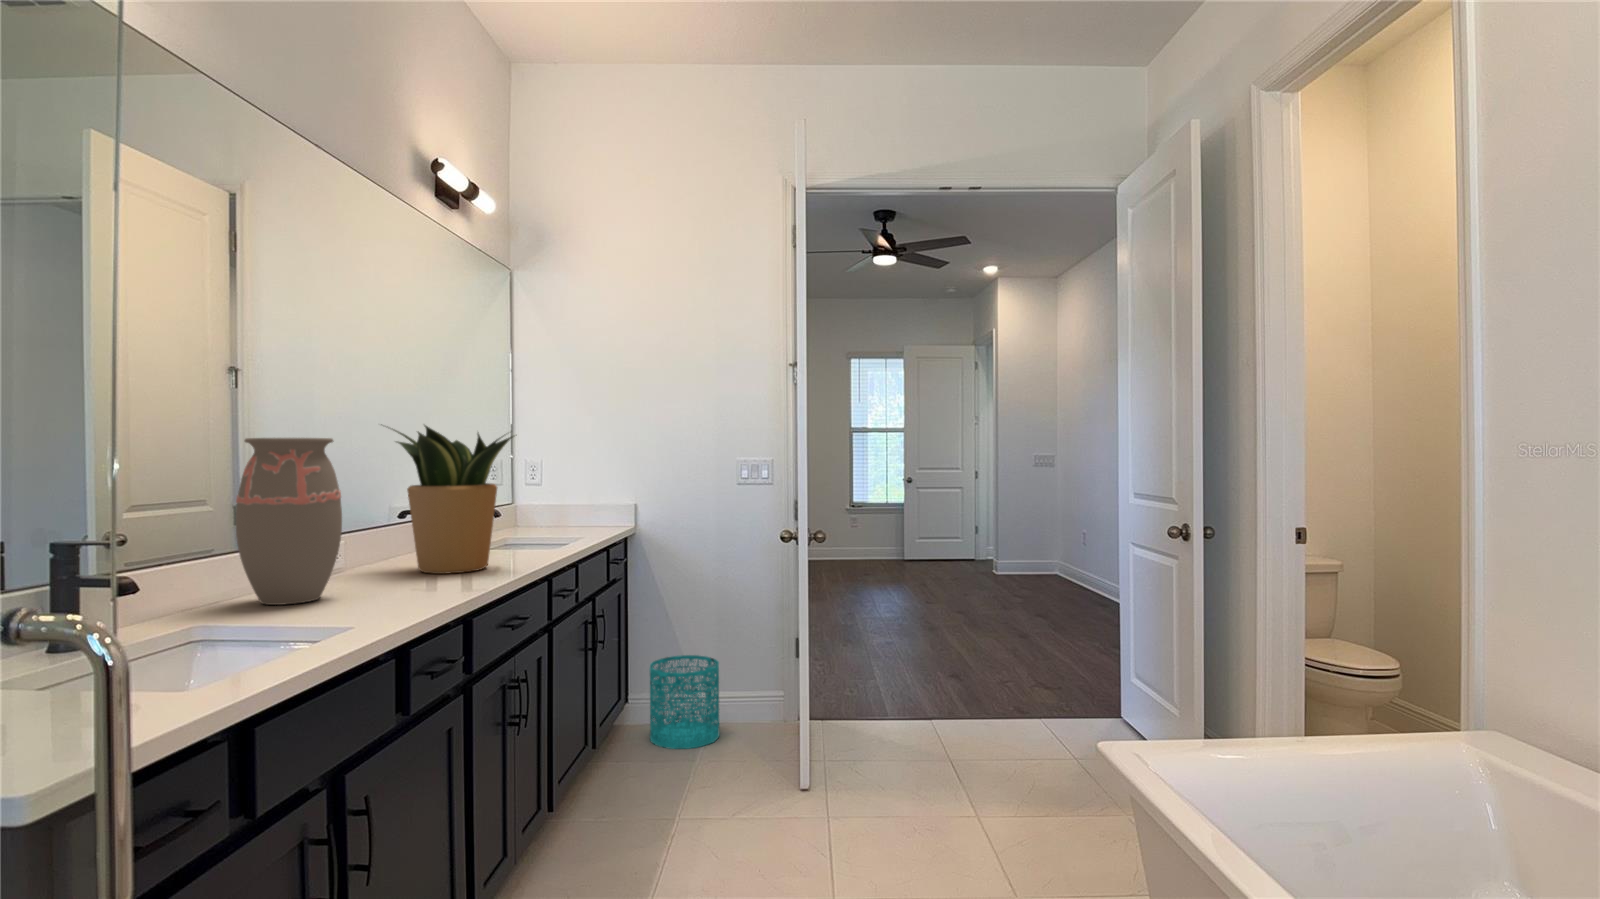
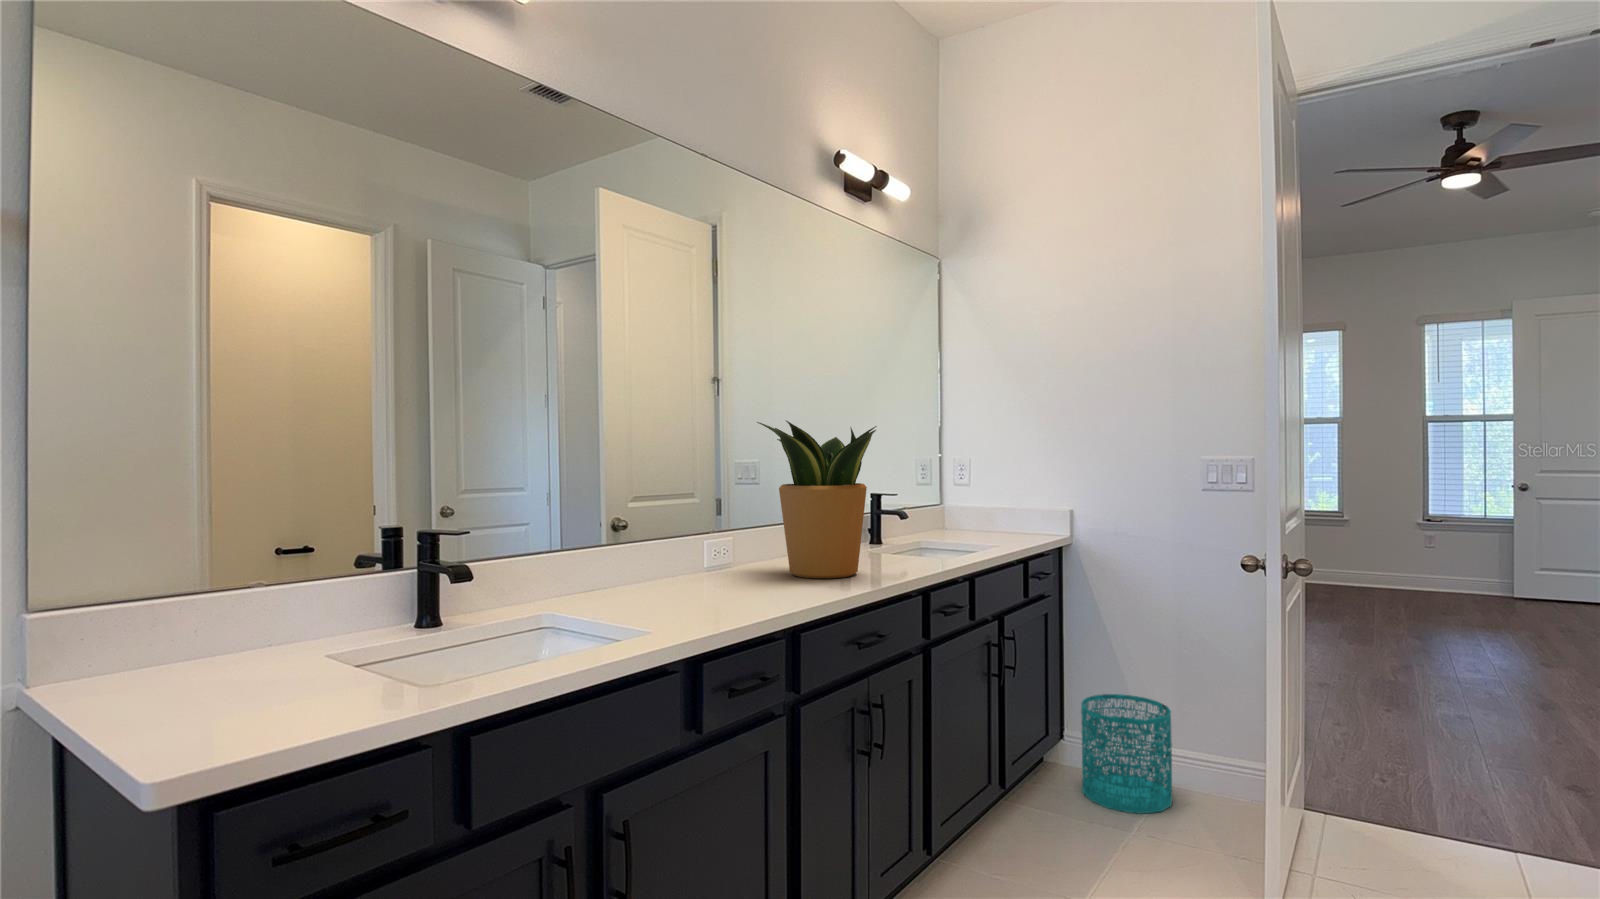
decorative vase: present [236,438,342,605] -> none [602,436,690,599]

